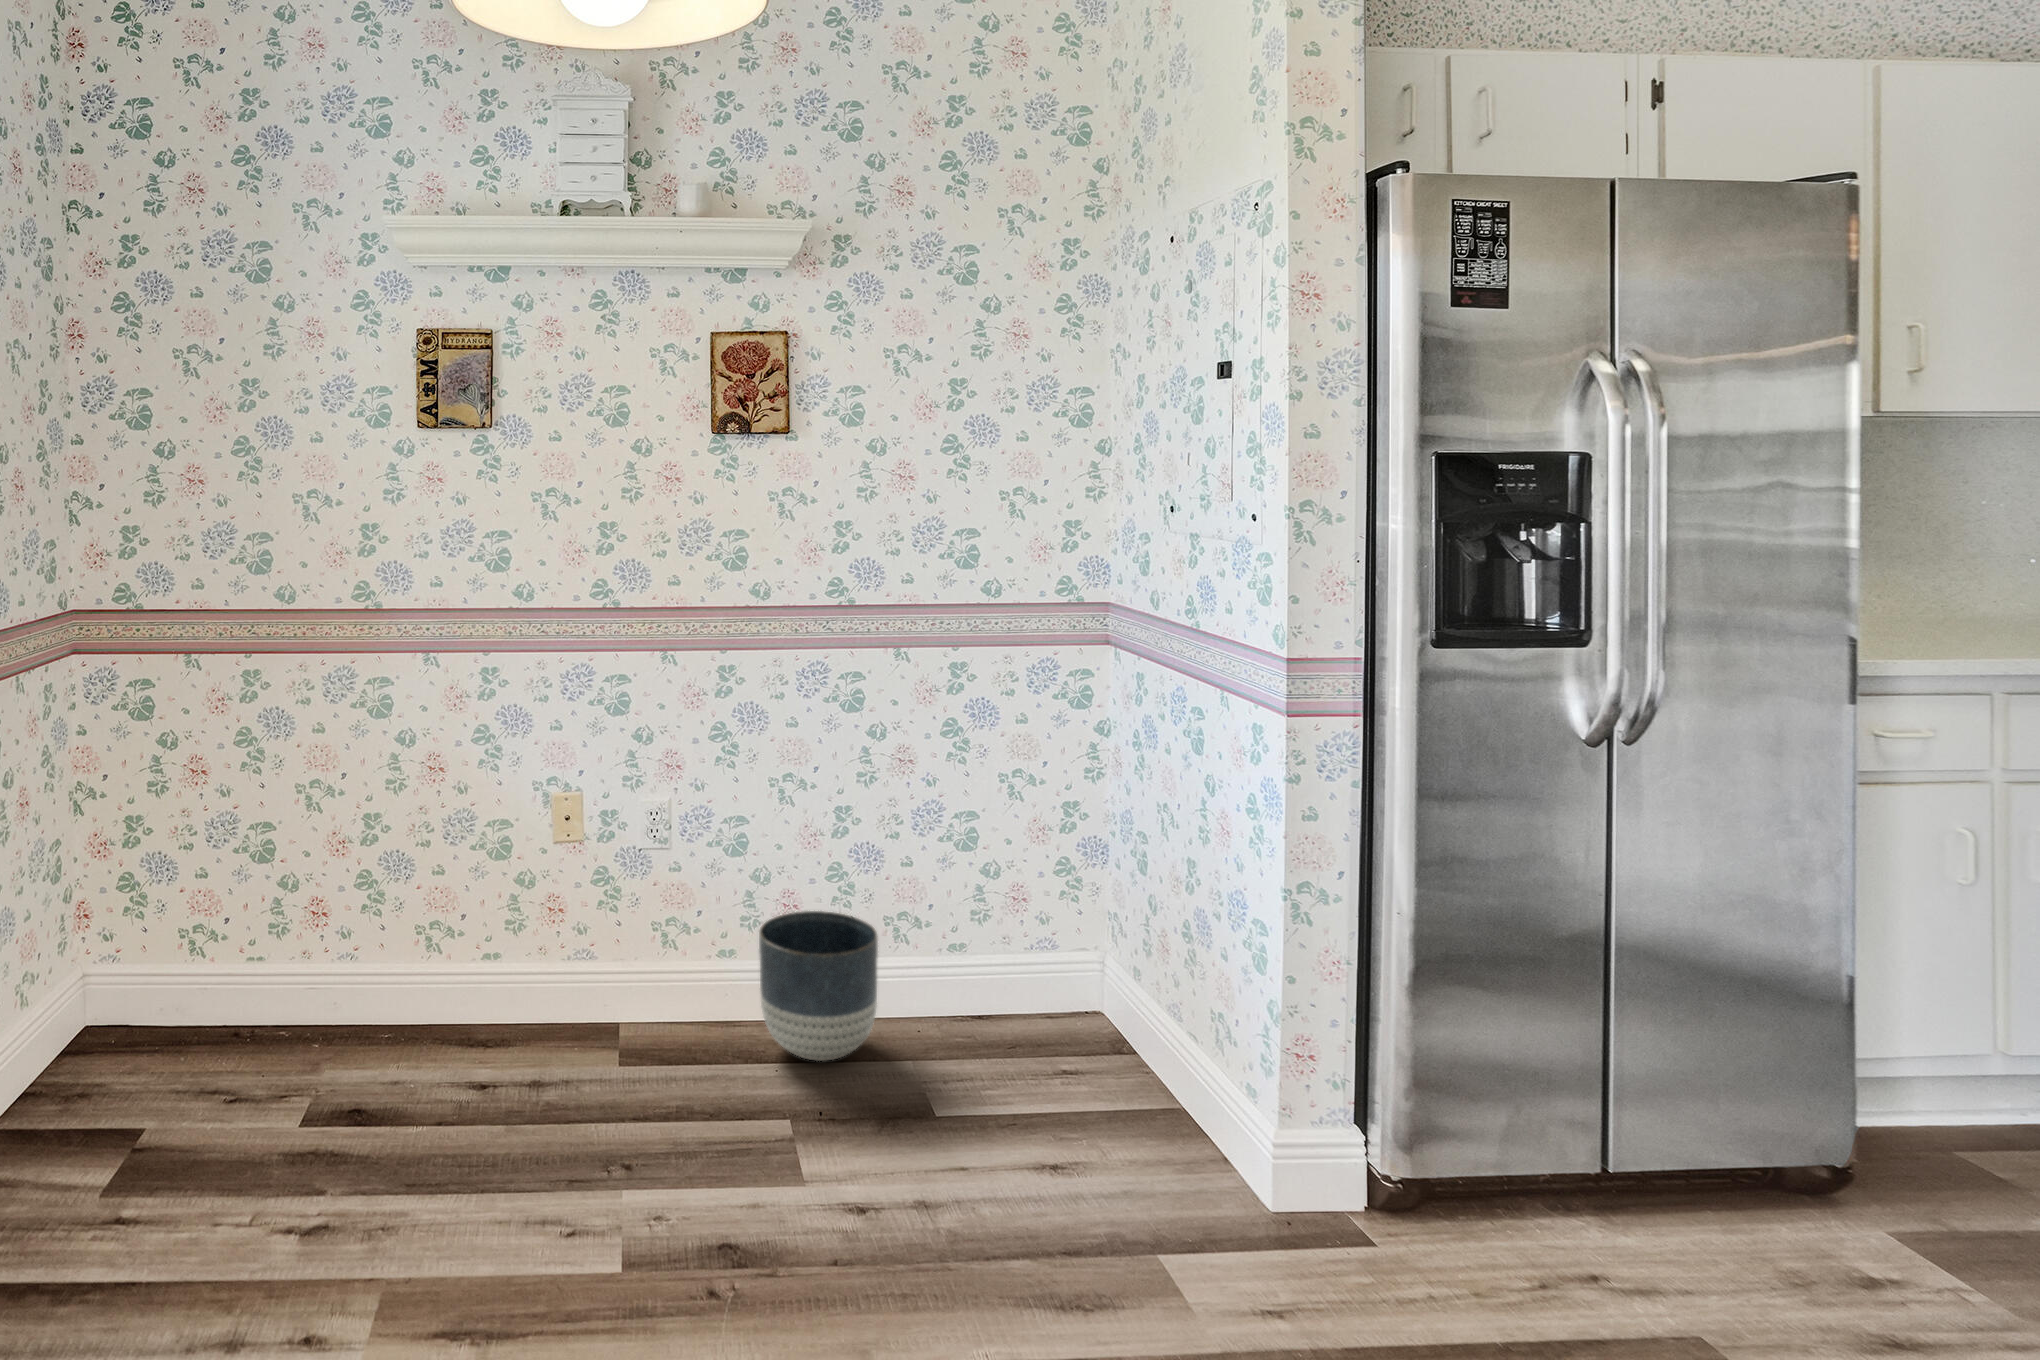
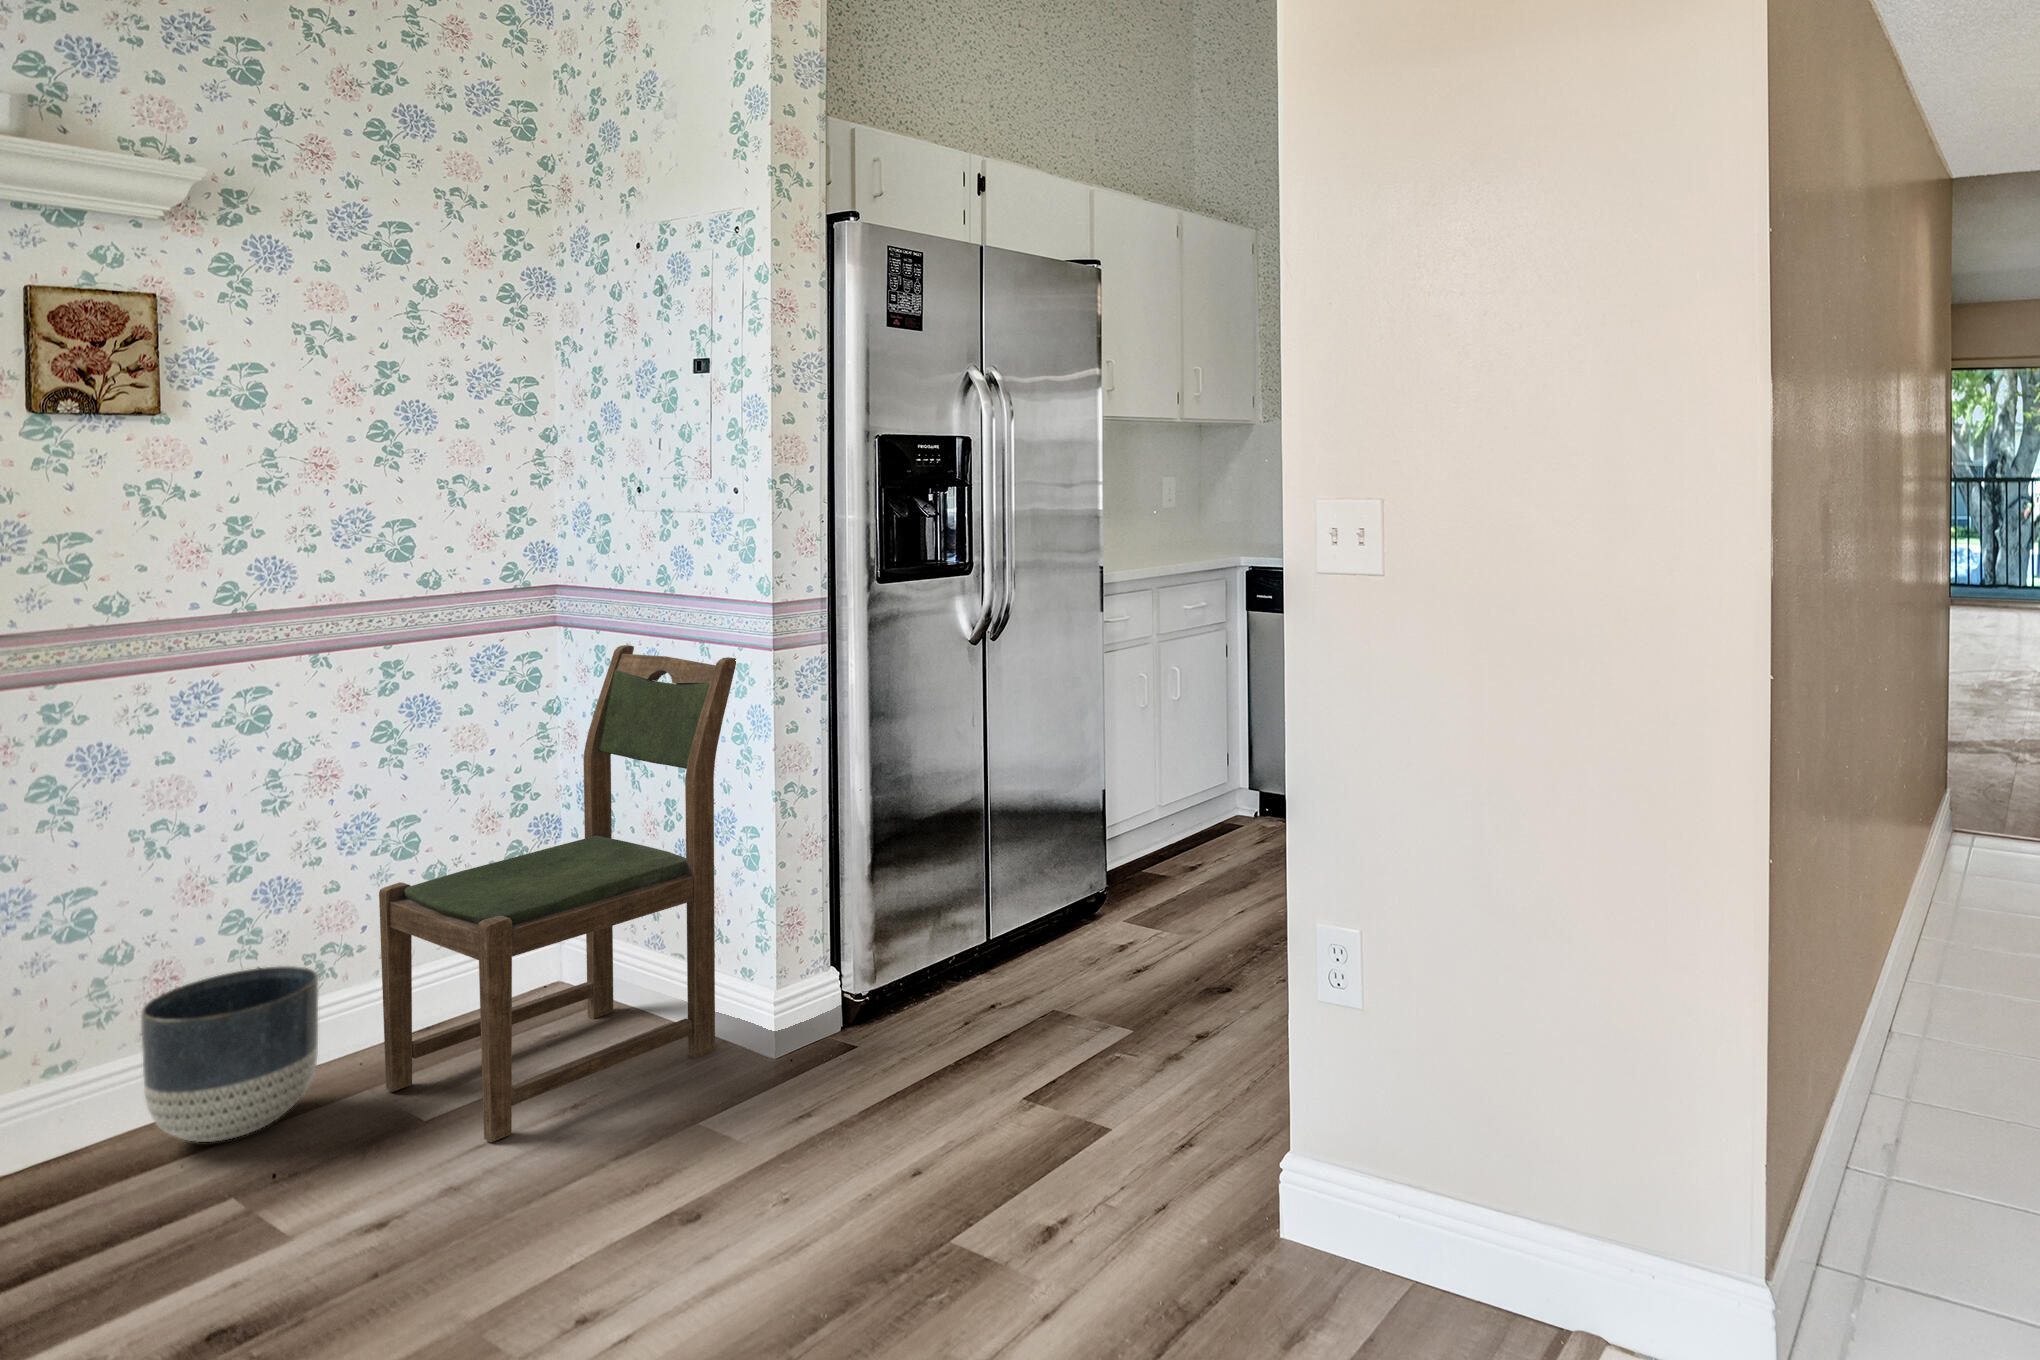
dining chair: none [923,675,1249,1171] -> present [379,645,736,1142]

